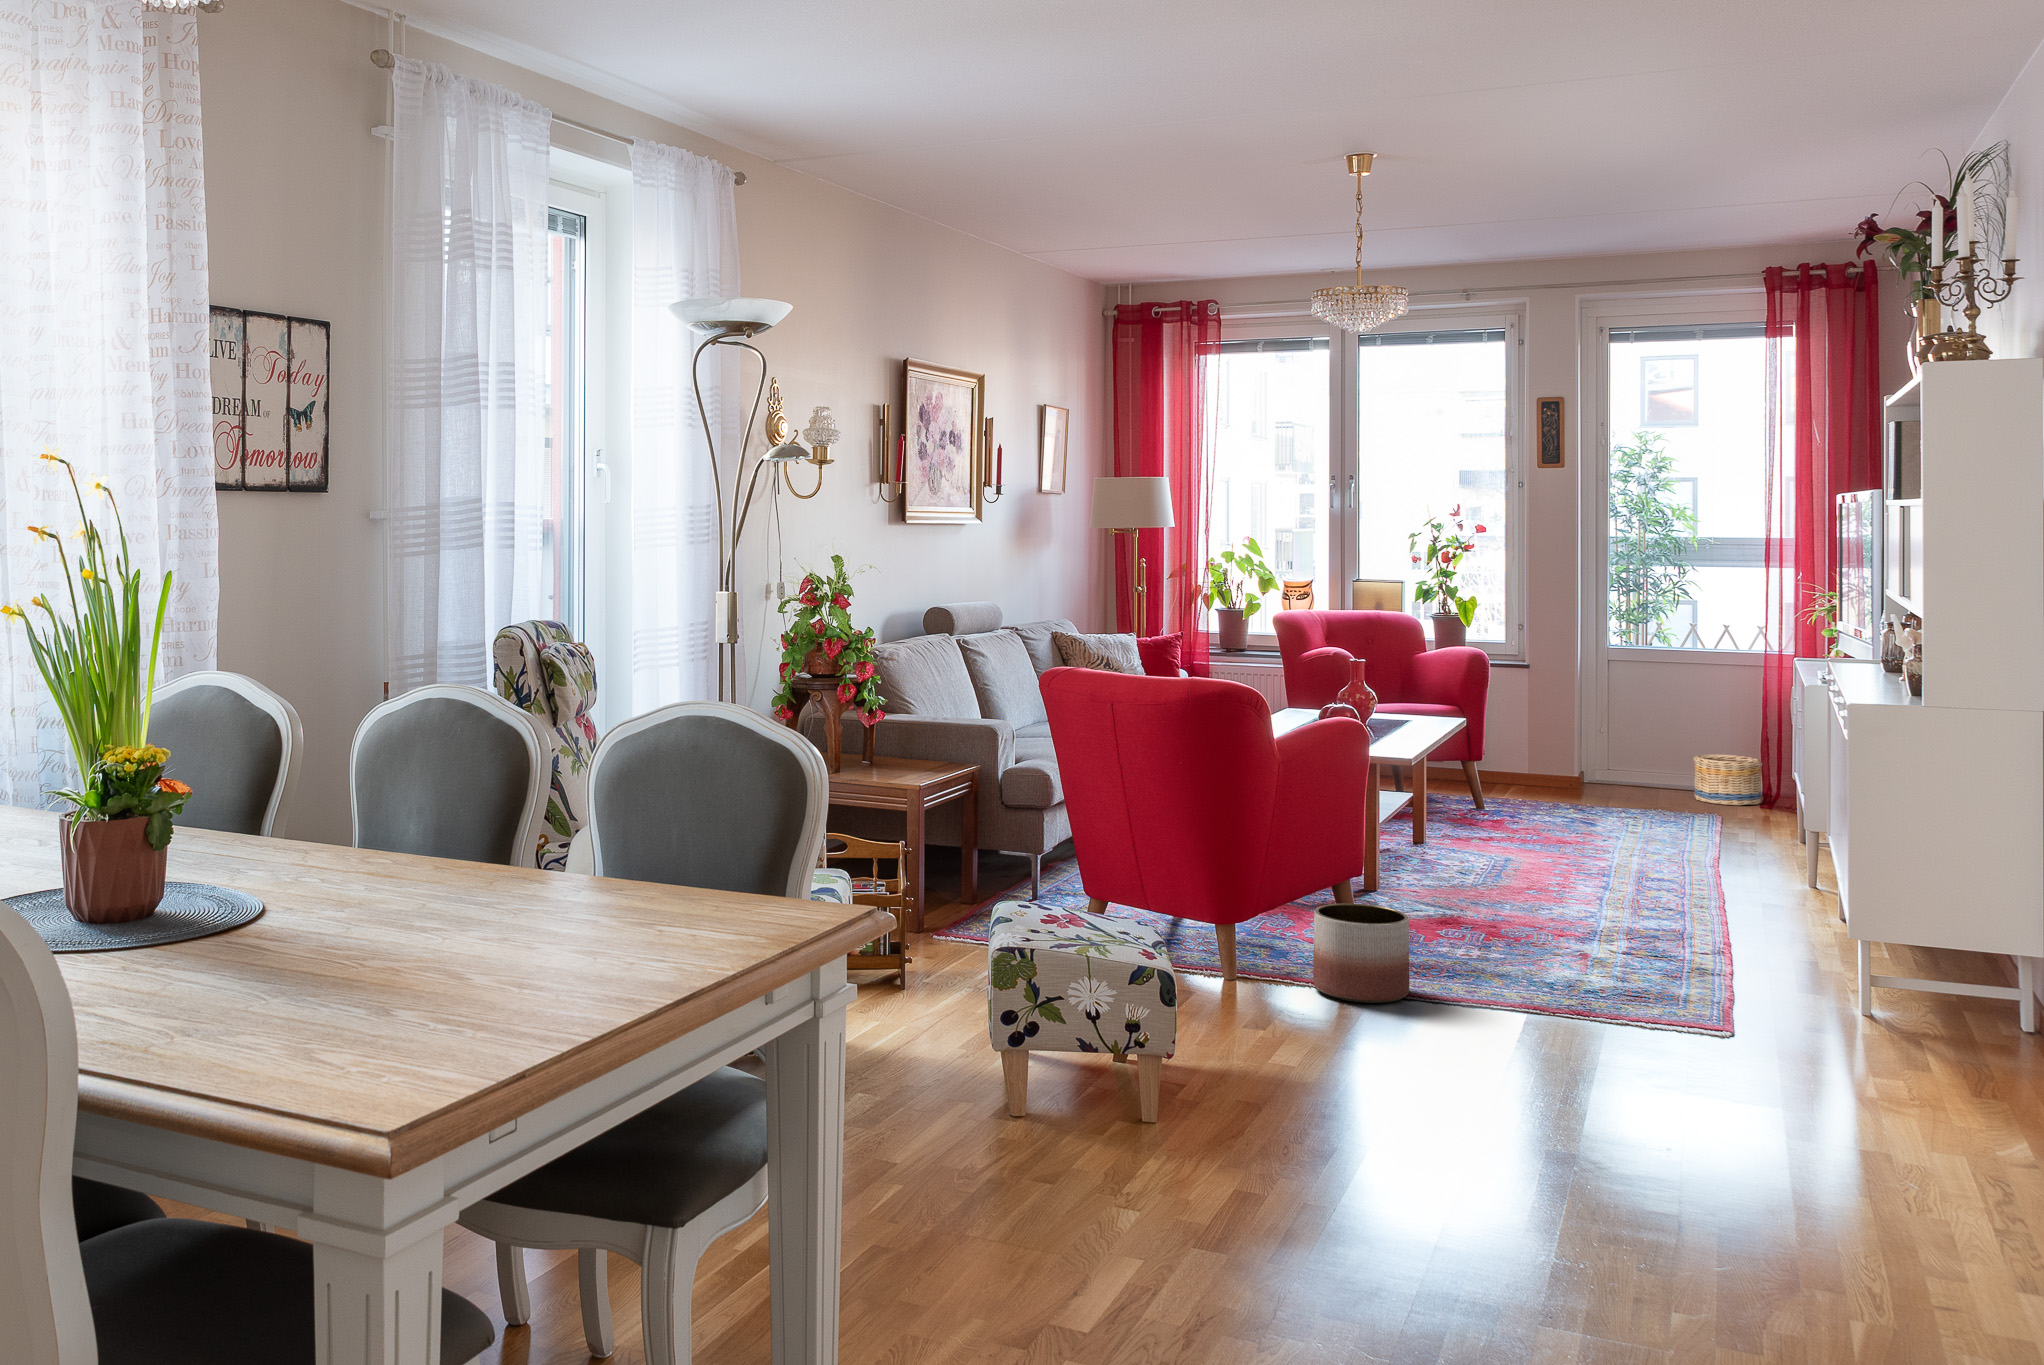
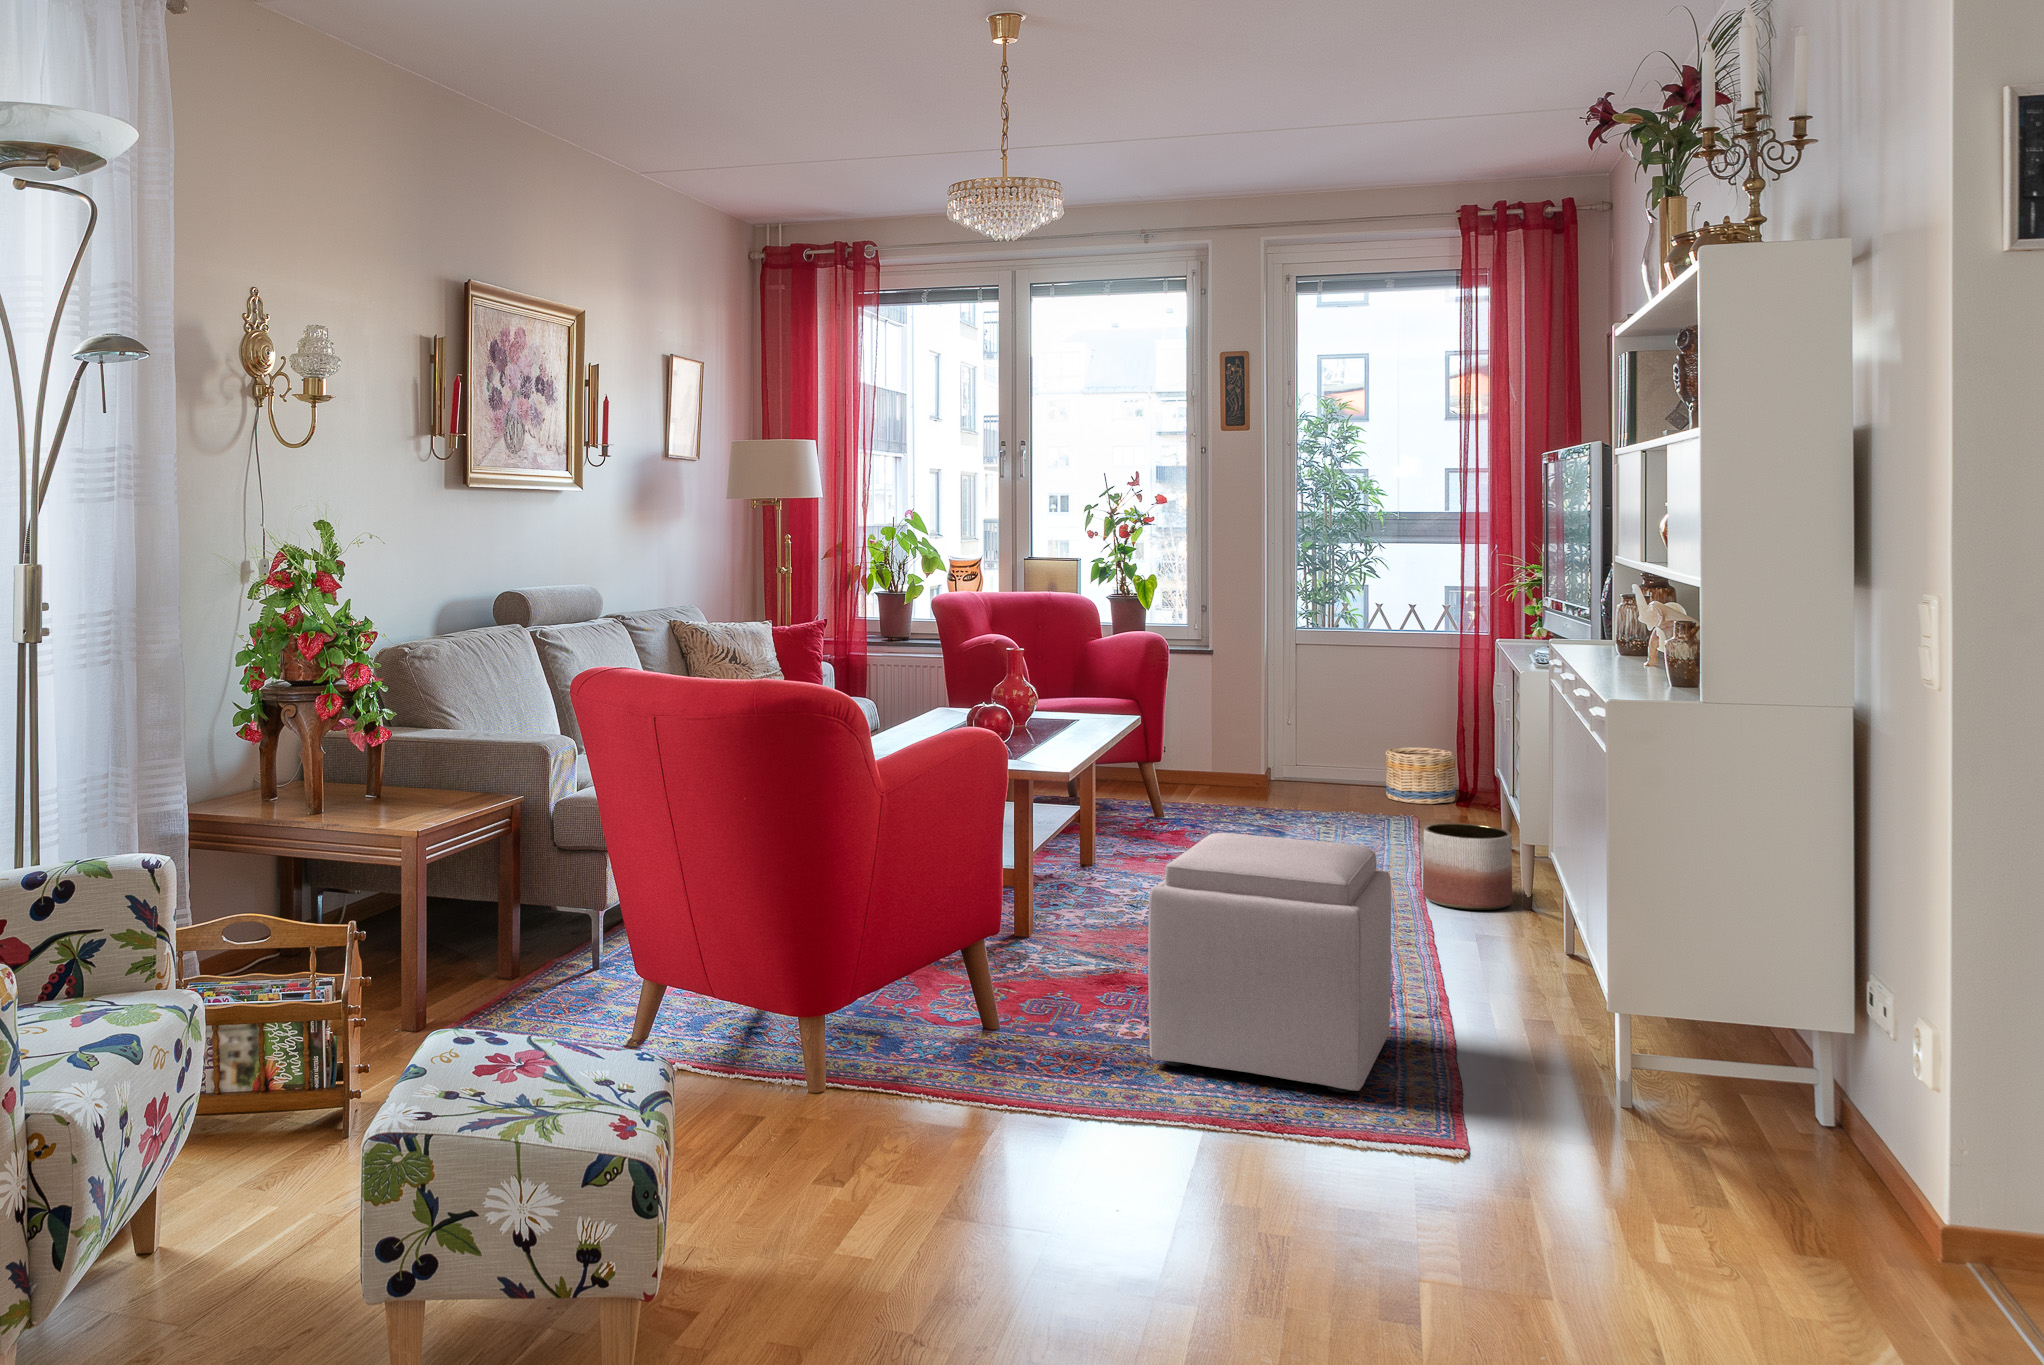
ottoman: none [1484,805,1679,997] -> present [1148,833,1391,1093]
planter: present [1313,904,1409,1003] -> present [1423,823,1512,910]

